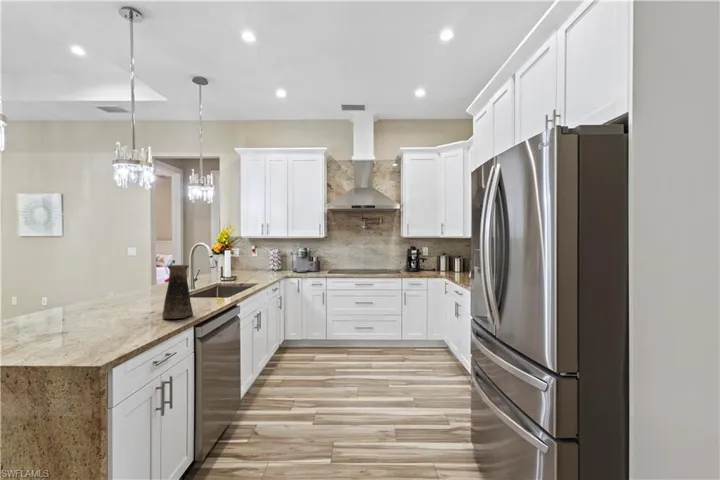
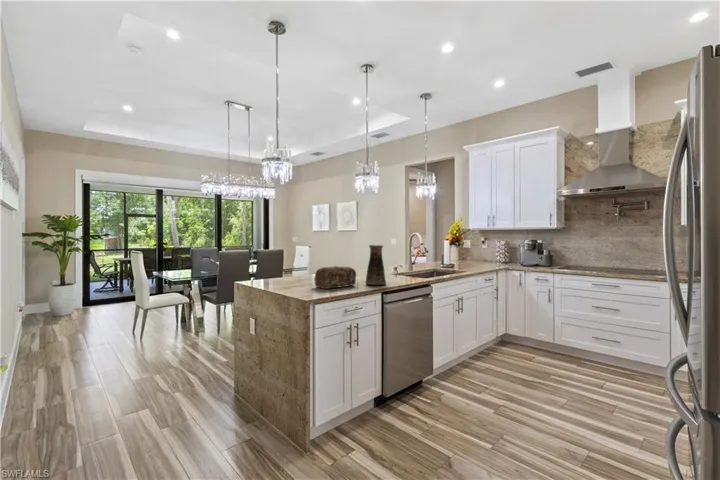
bread loaf: none [80,299,152,339] -> present [314,266,356,289]

